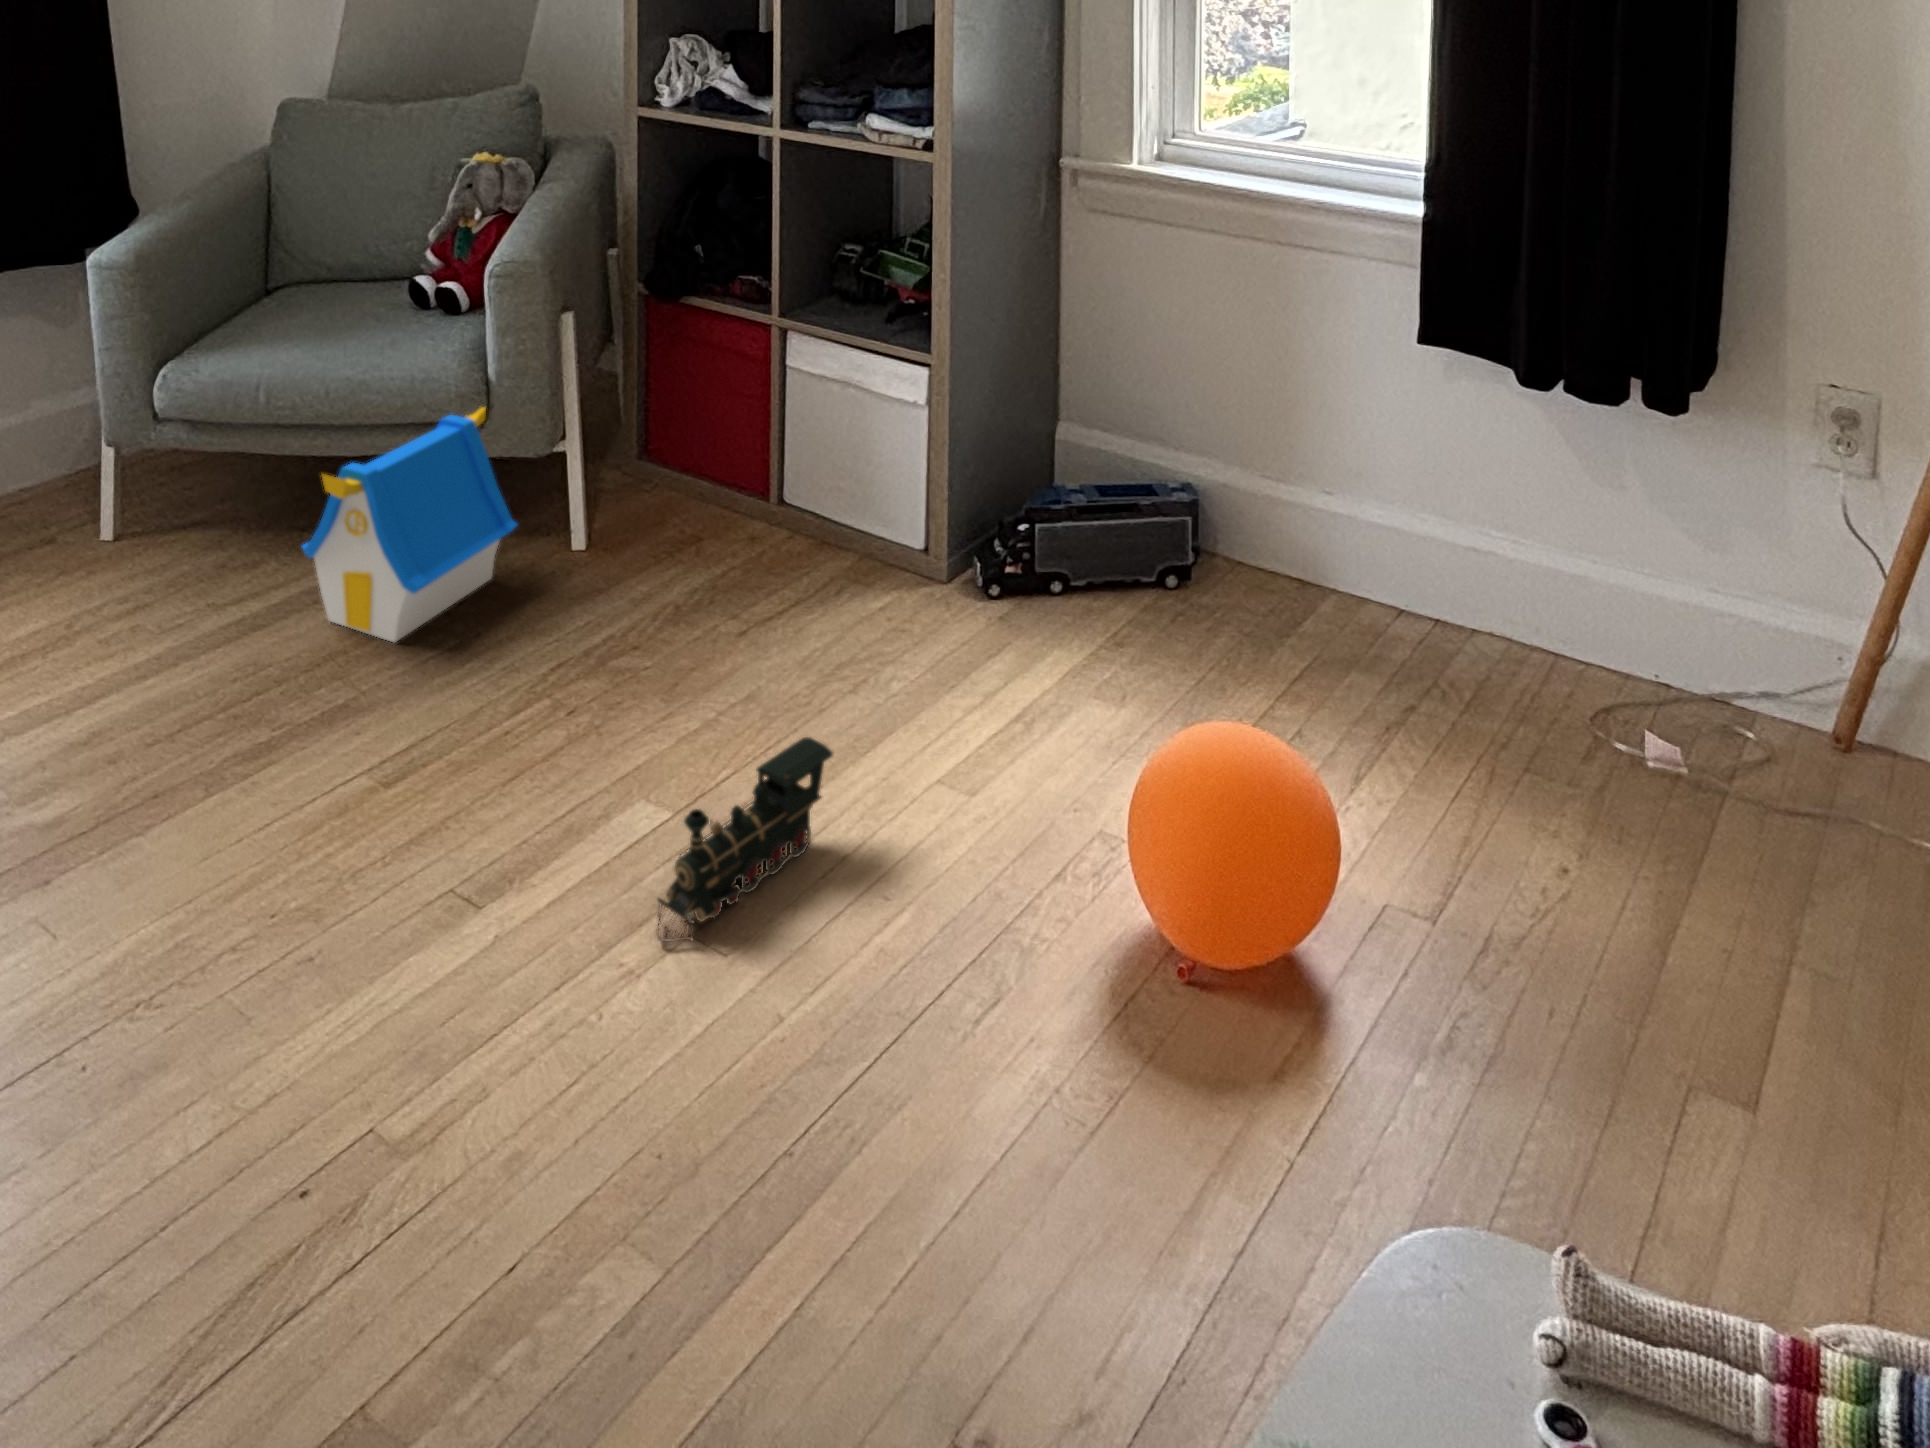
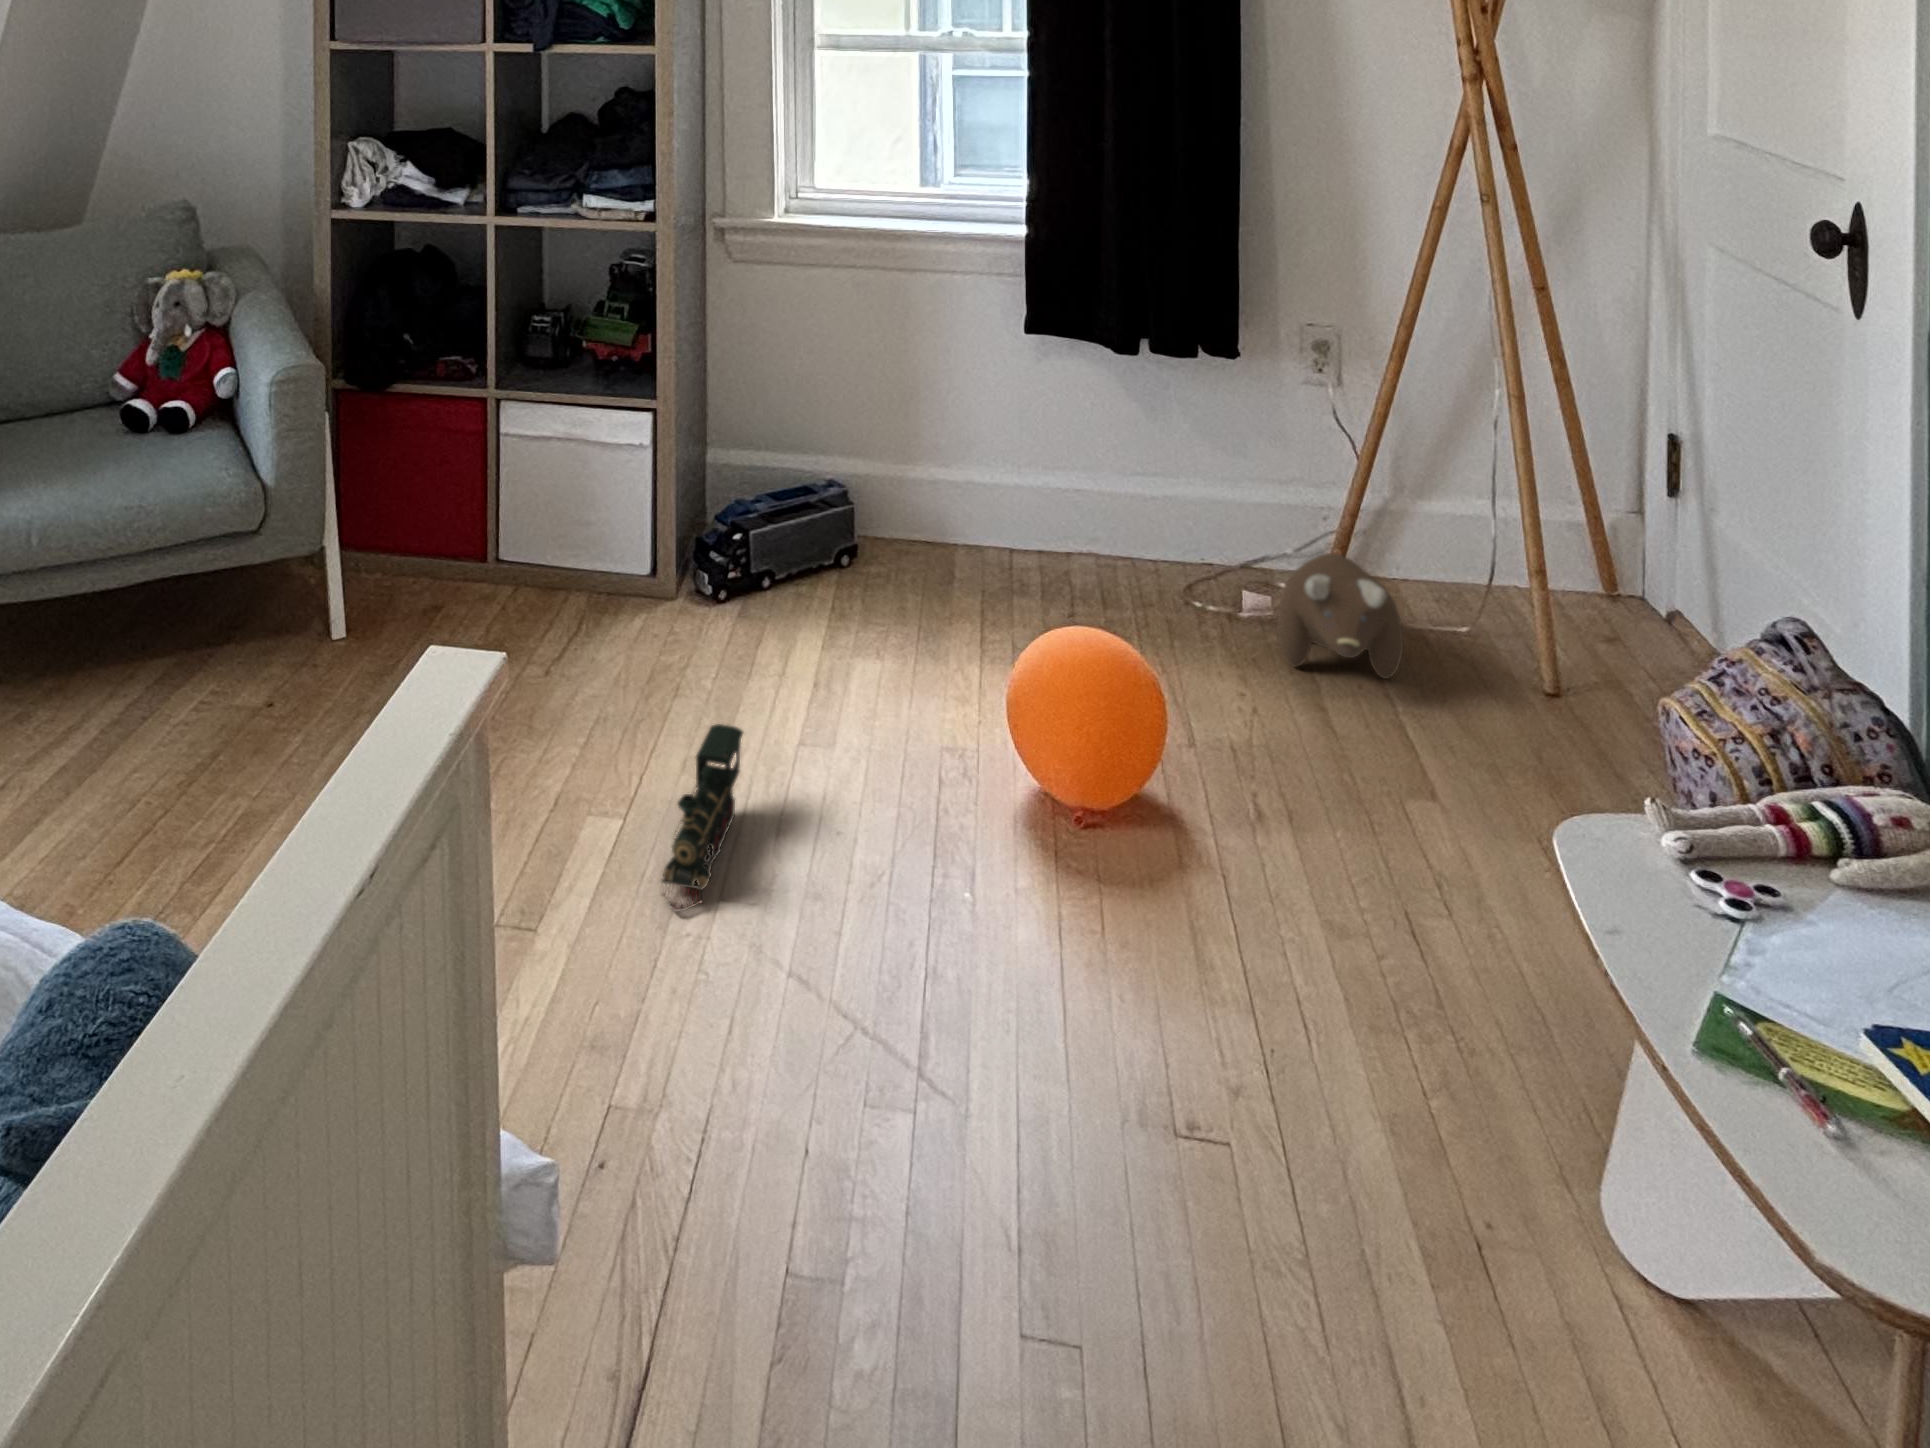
toy house: present [302,408,518,642] -> none [112,514,309,753]
plush toy: none [1664,711,1854,911] -> present [1278,553,1403,679]

